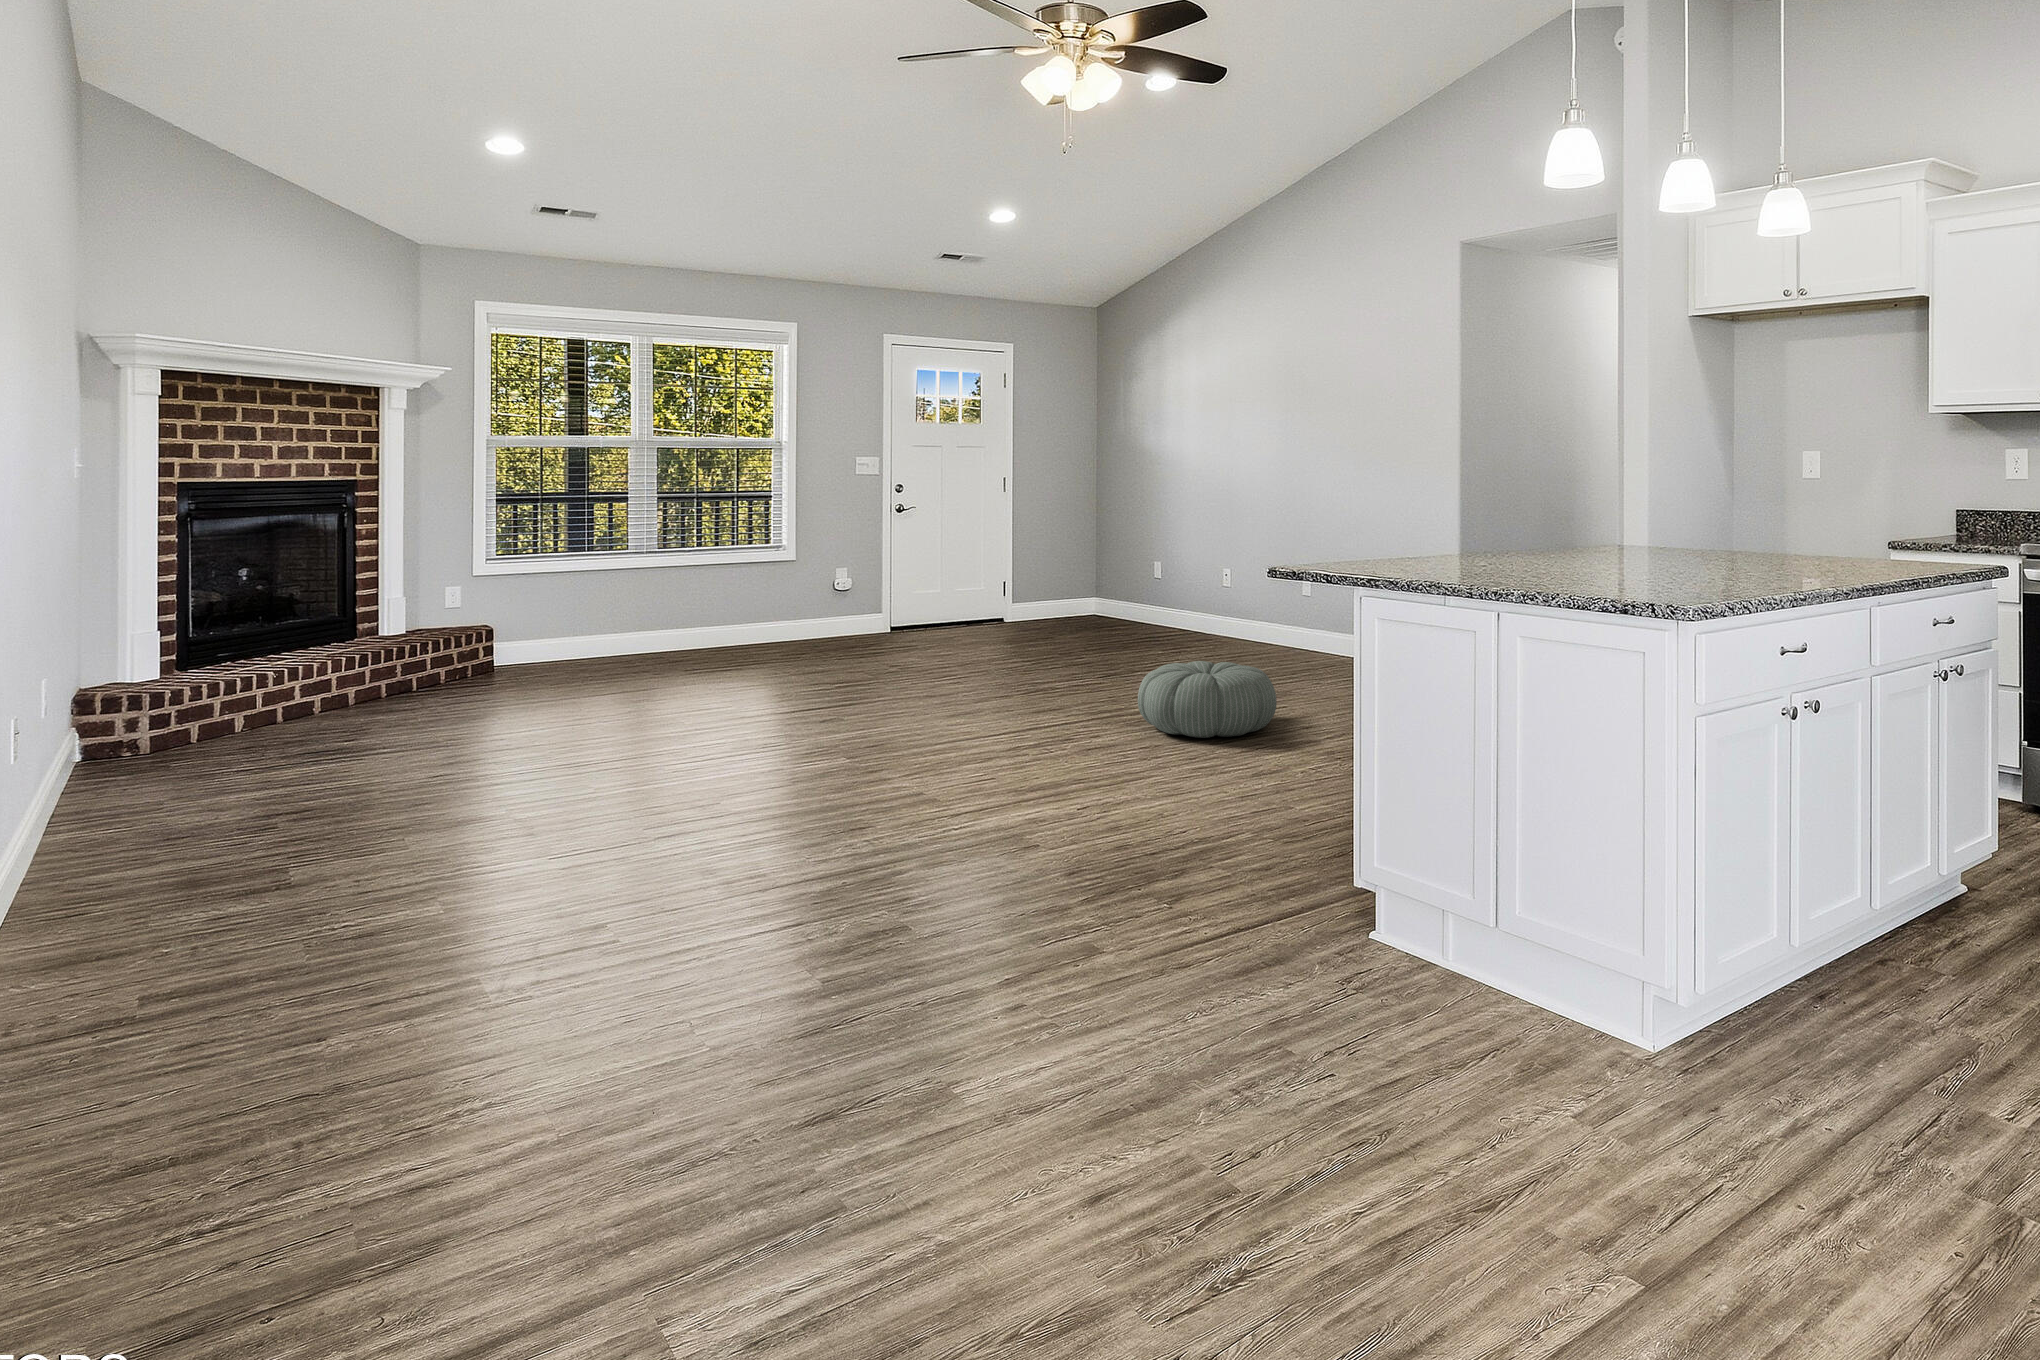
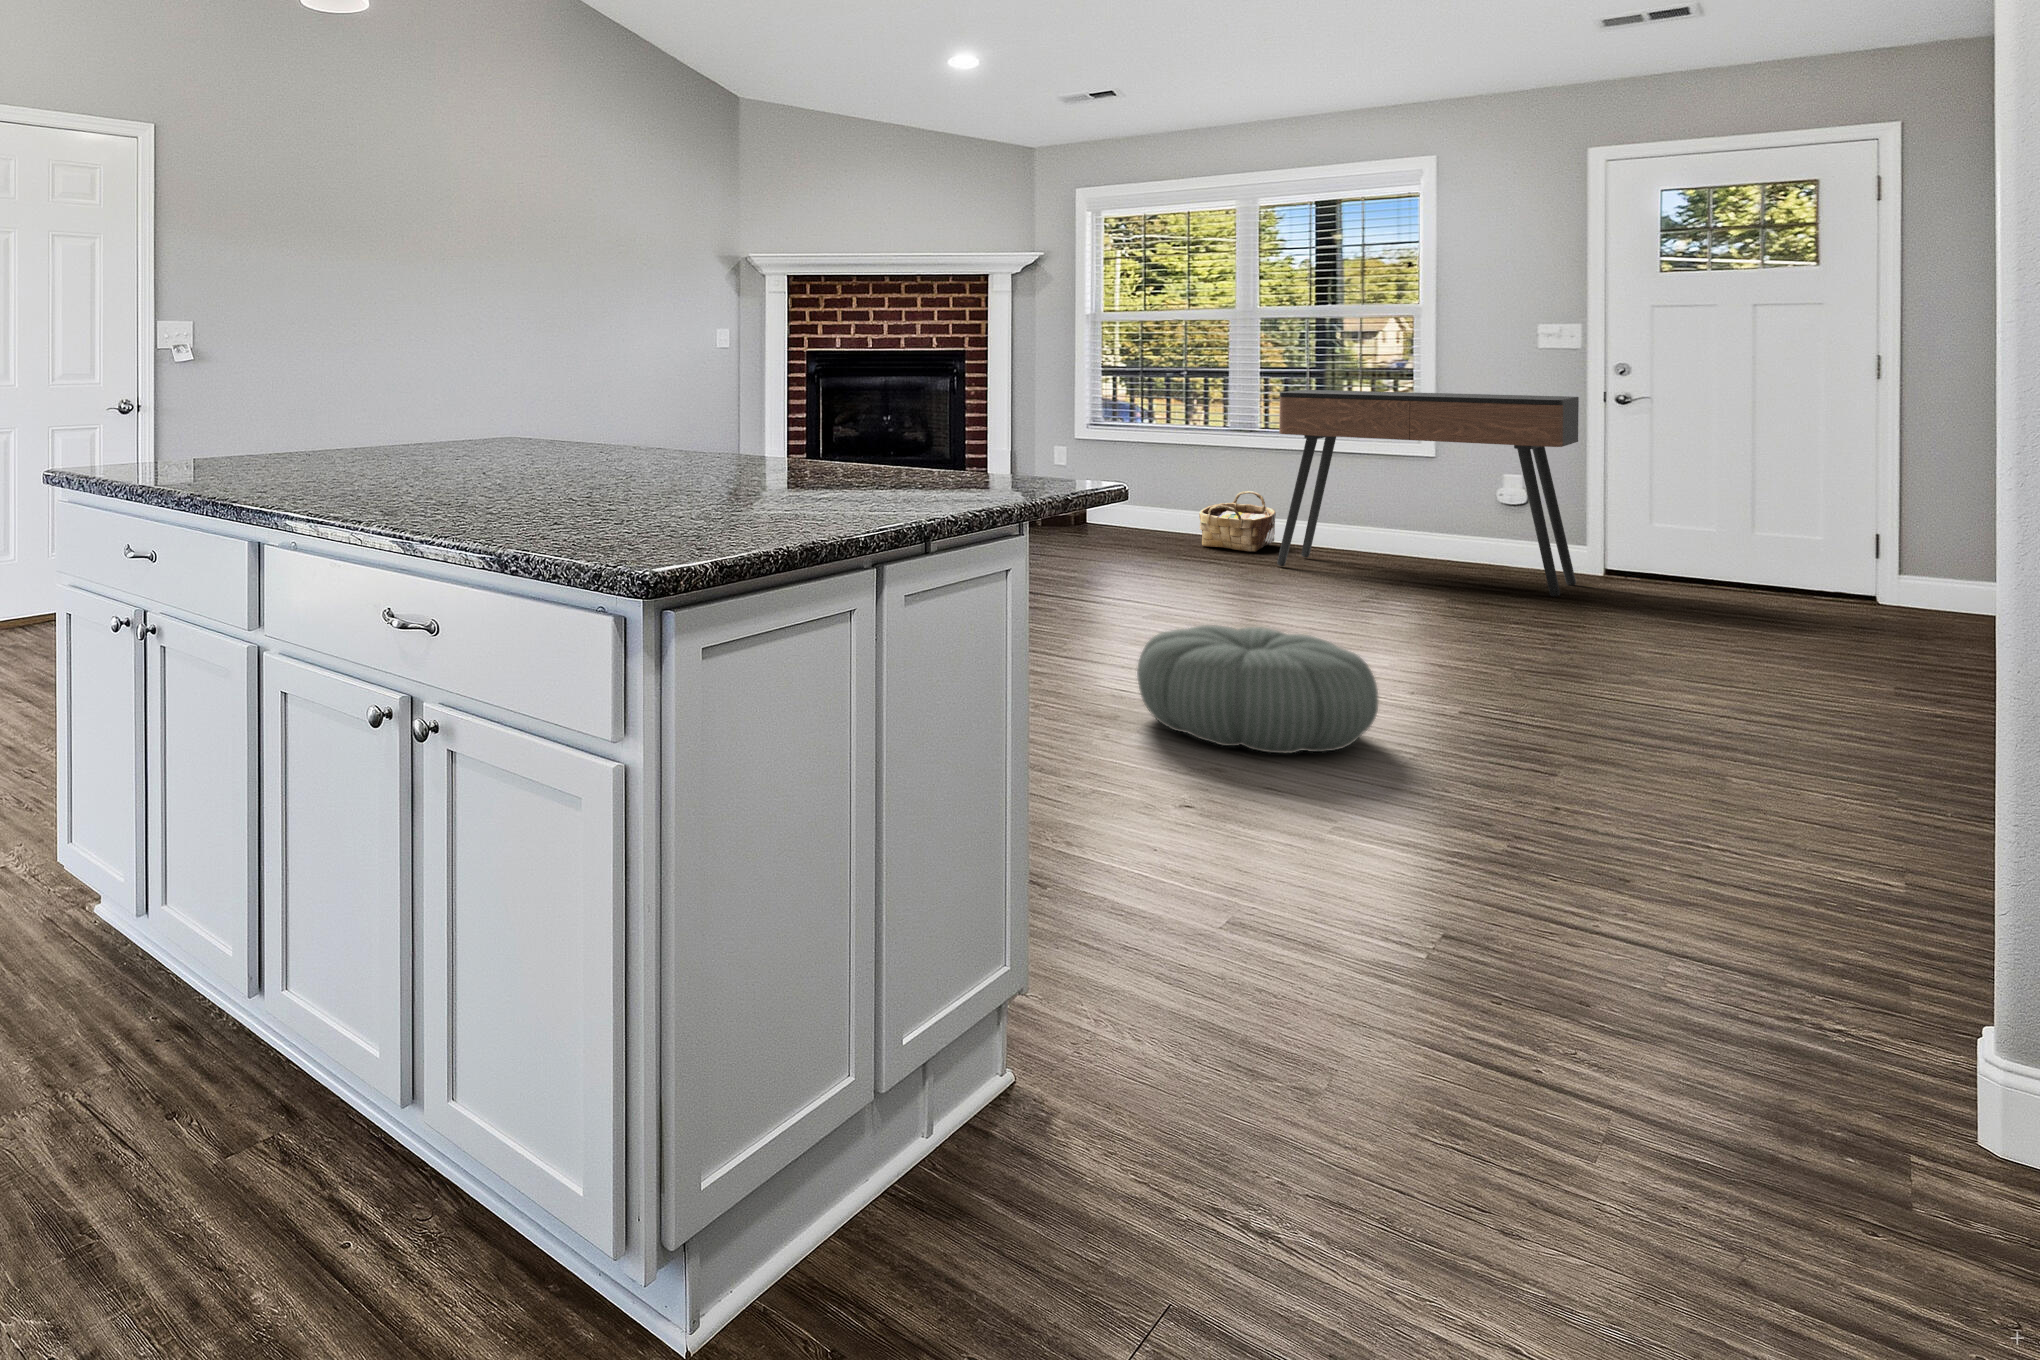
console table: none [738,504,935,655] -> present [1277,390,1579,597]
woven basket: none [635,600,699,655] -> present [1199,491,1276,552]

